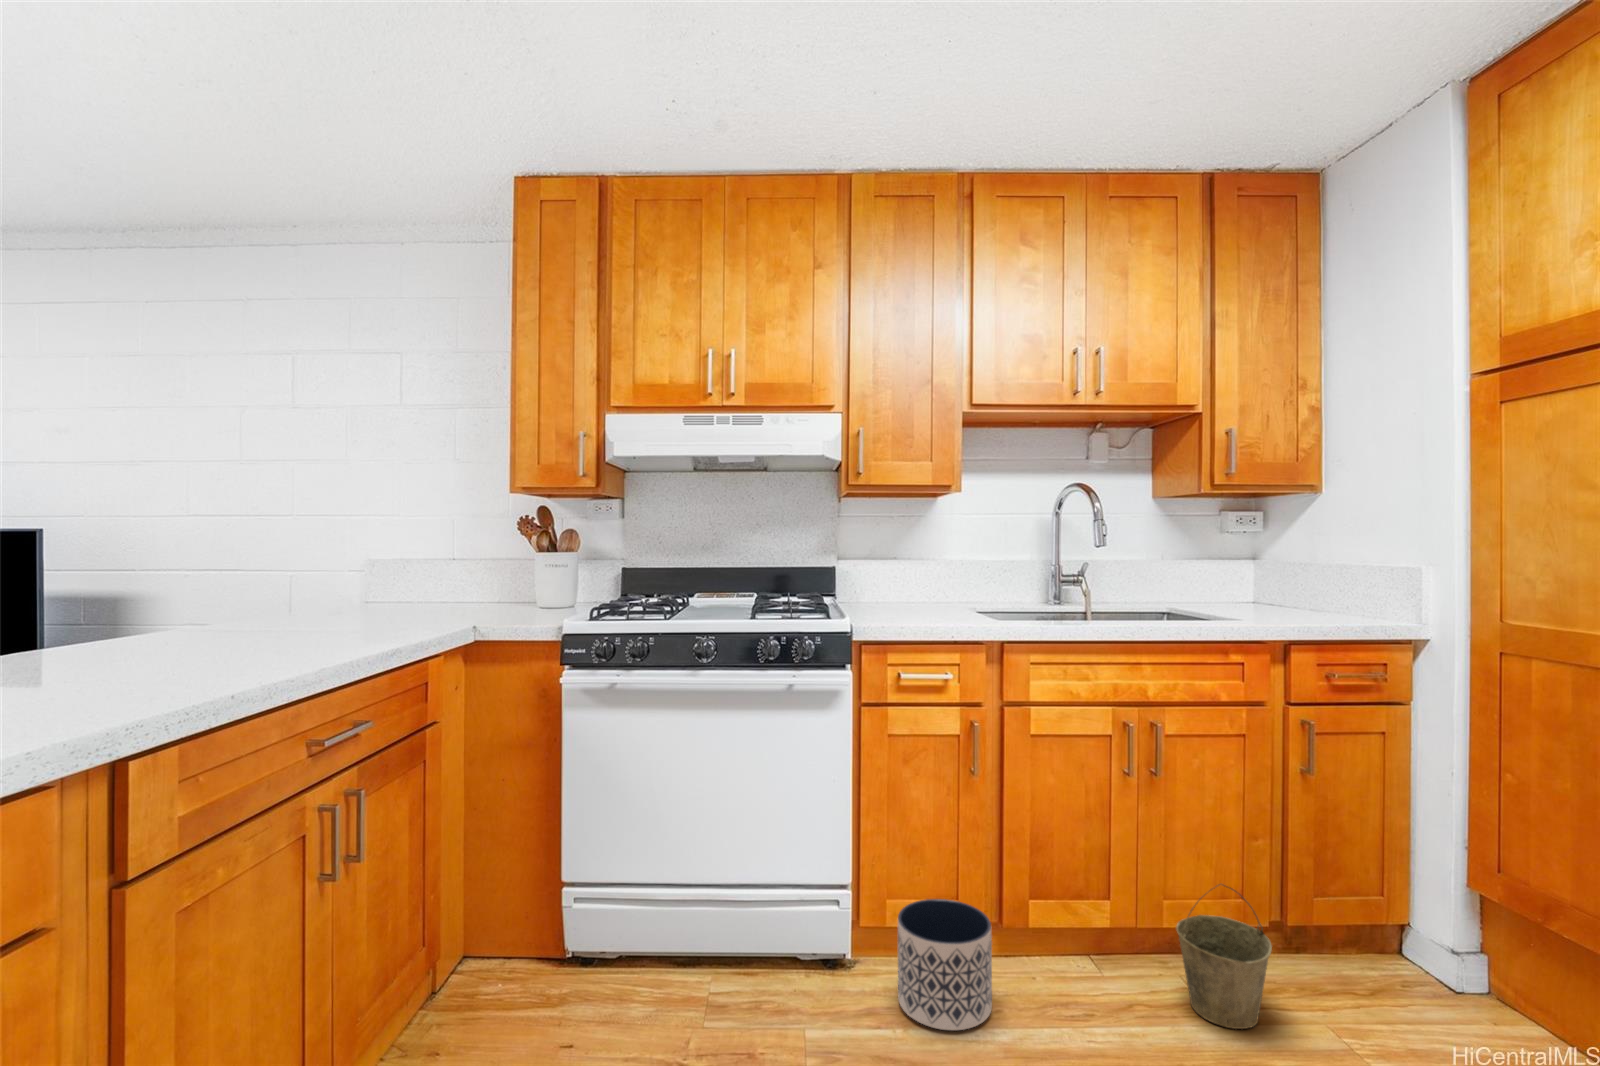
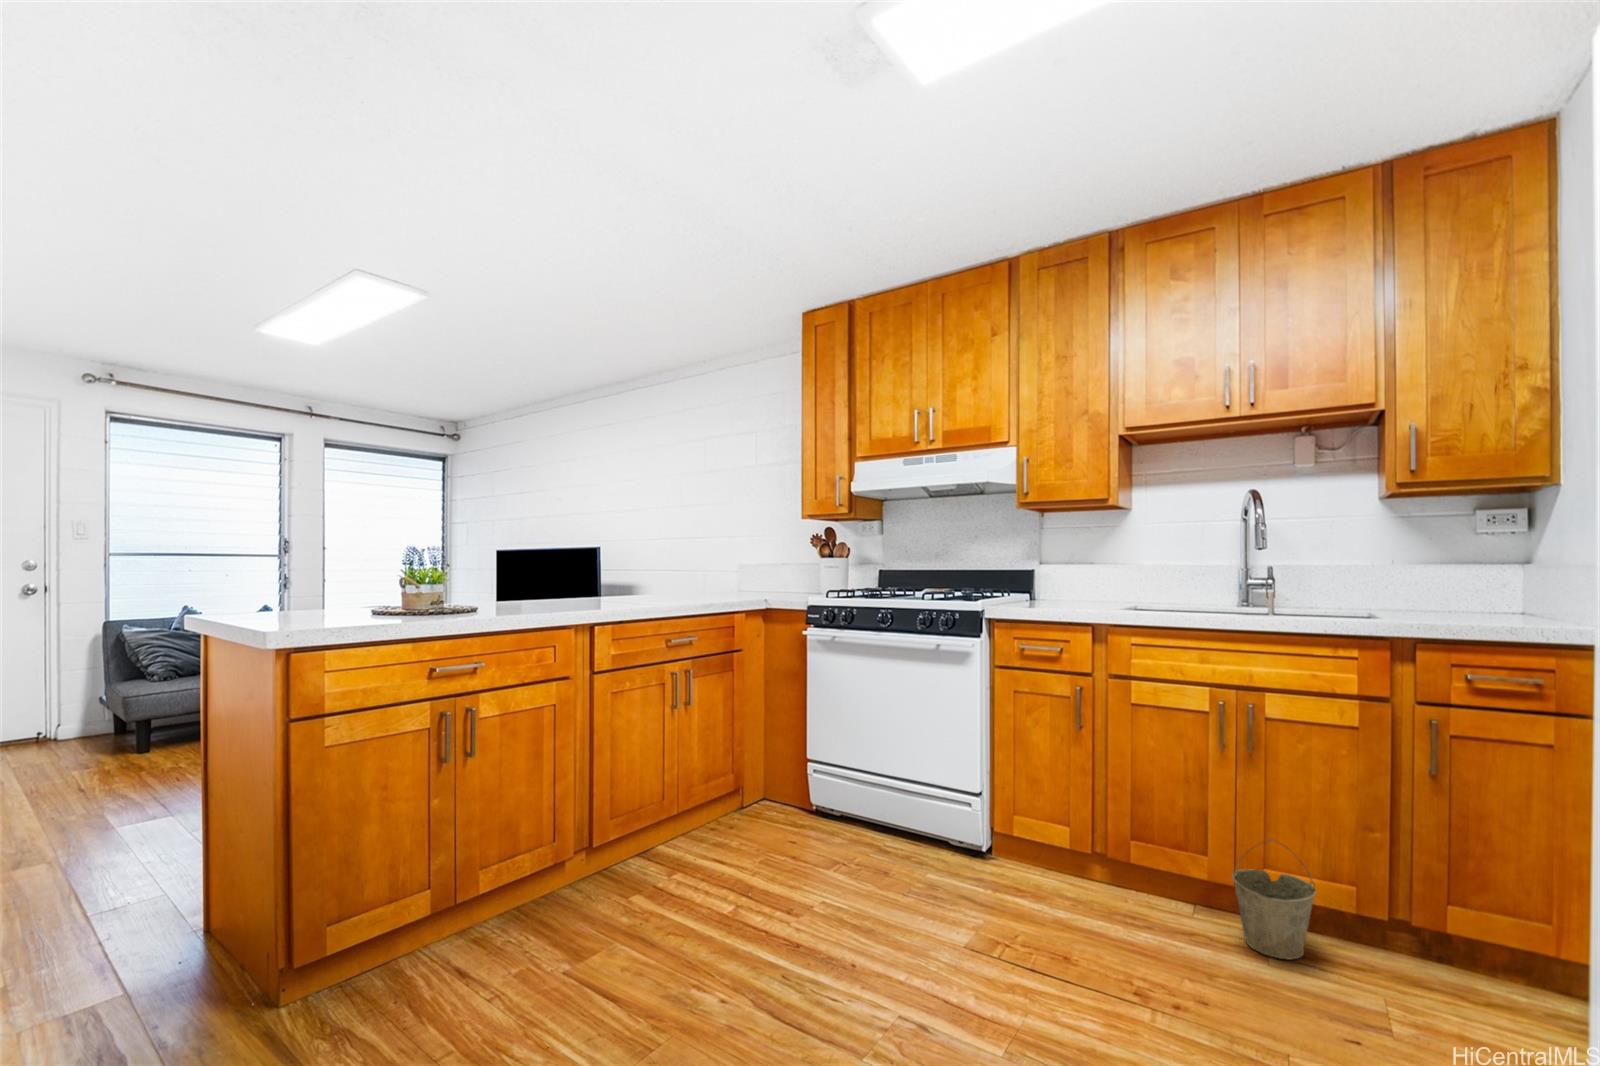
planter: present [898,899,992,1030] -> none [1004,814,1075,900]

